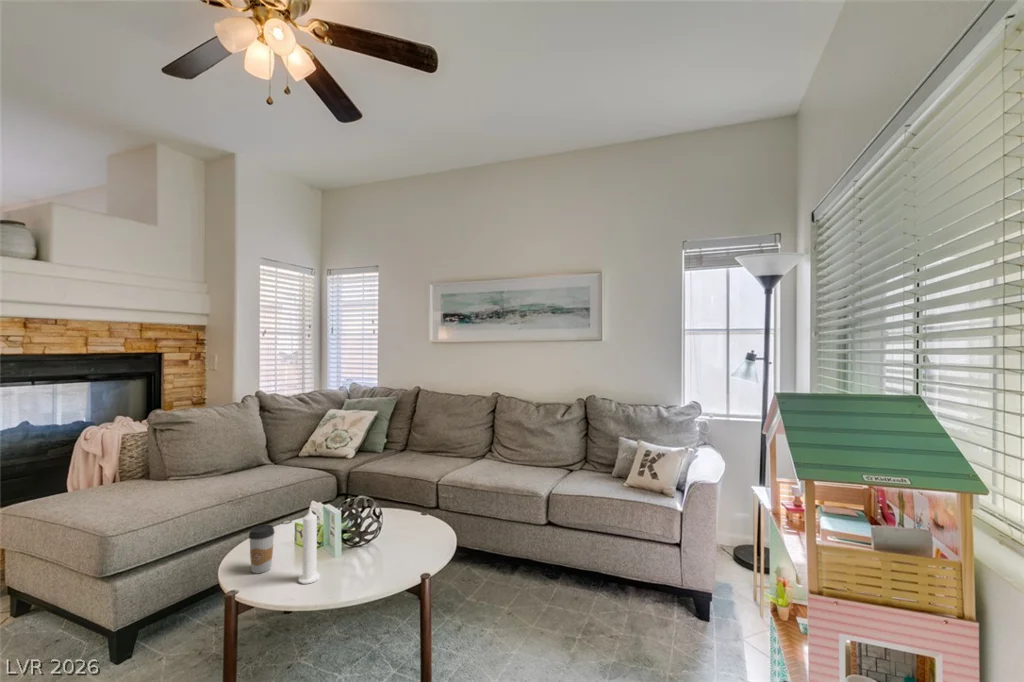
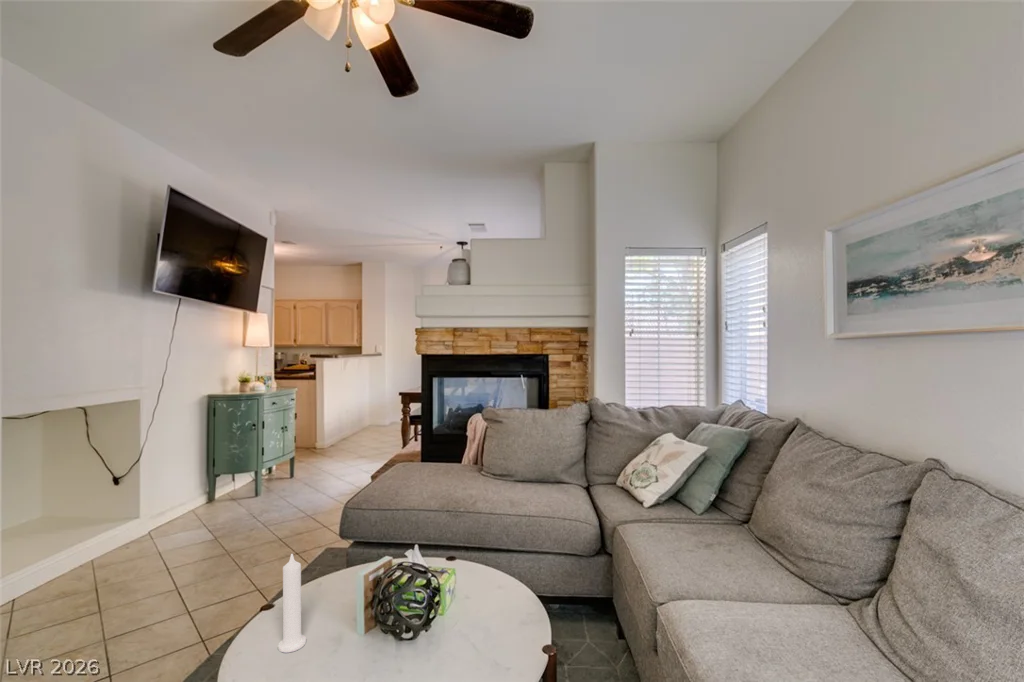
coffee cup: present [249,525,274,573] -> none [304,551,332,607]

